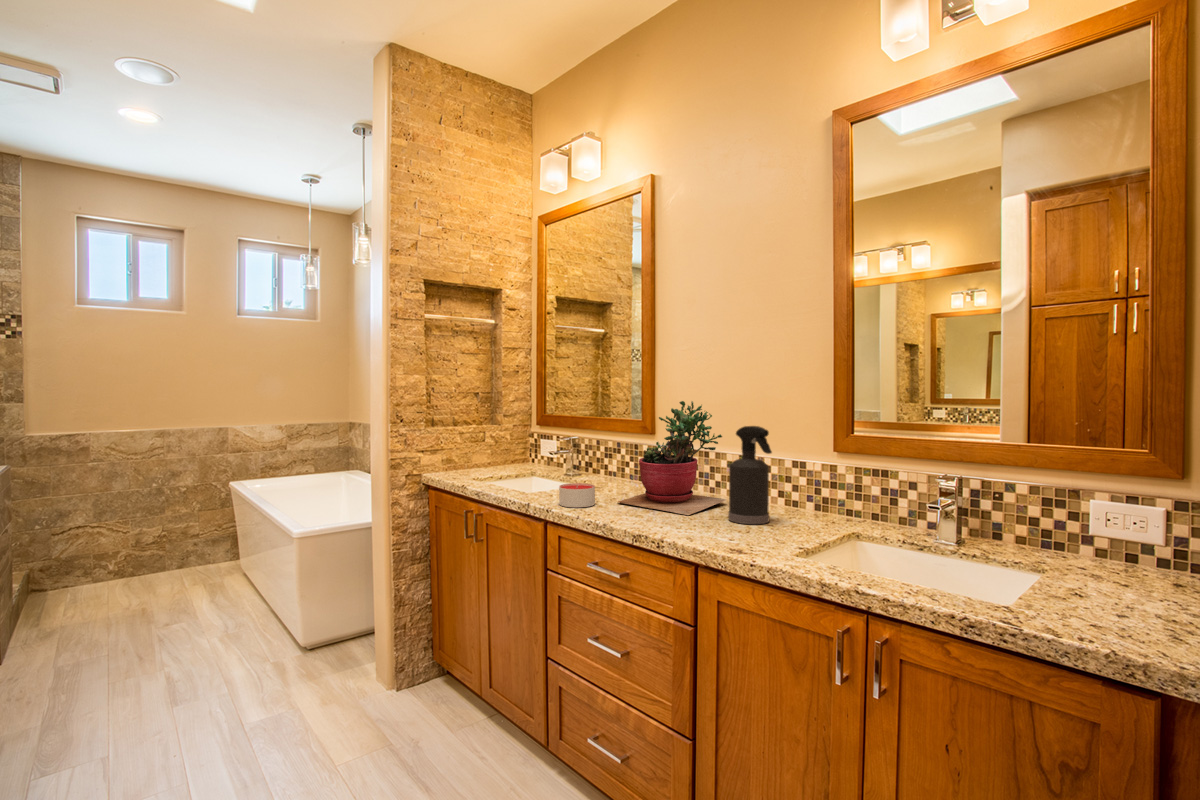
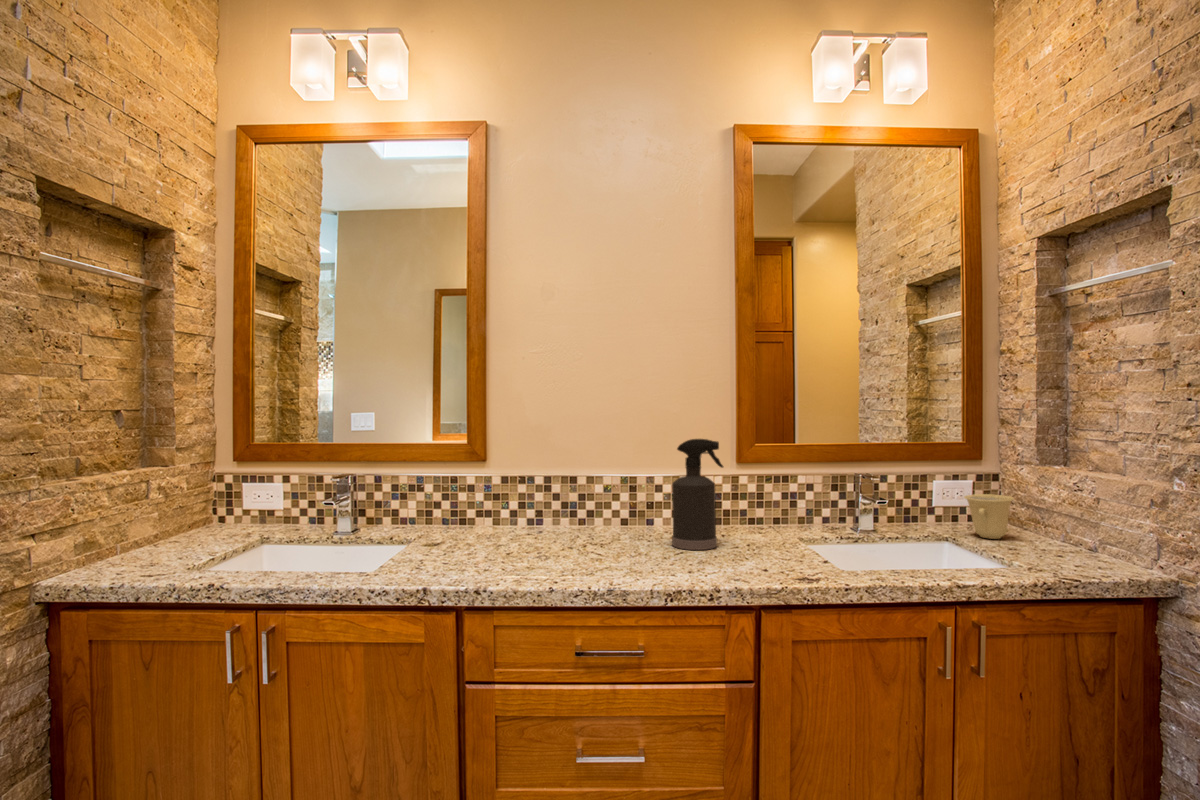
succulent plant: present [618,401,726,515] -> none [521,414,636,554]
candle: present [559,483,595,507] -> none [453,535,506,573]
cup: none [1086,521,1165,585] -> present [964,494,1014,539]

